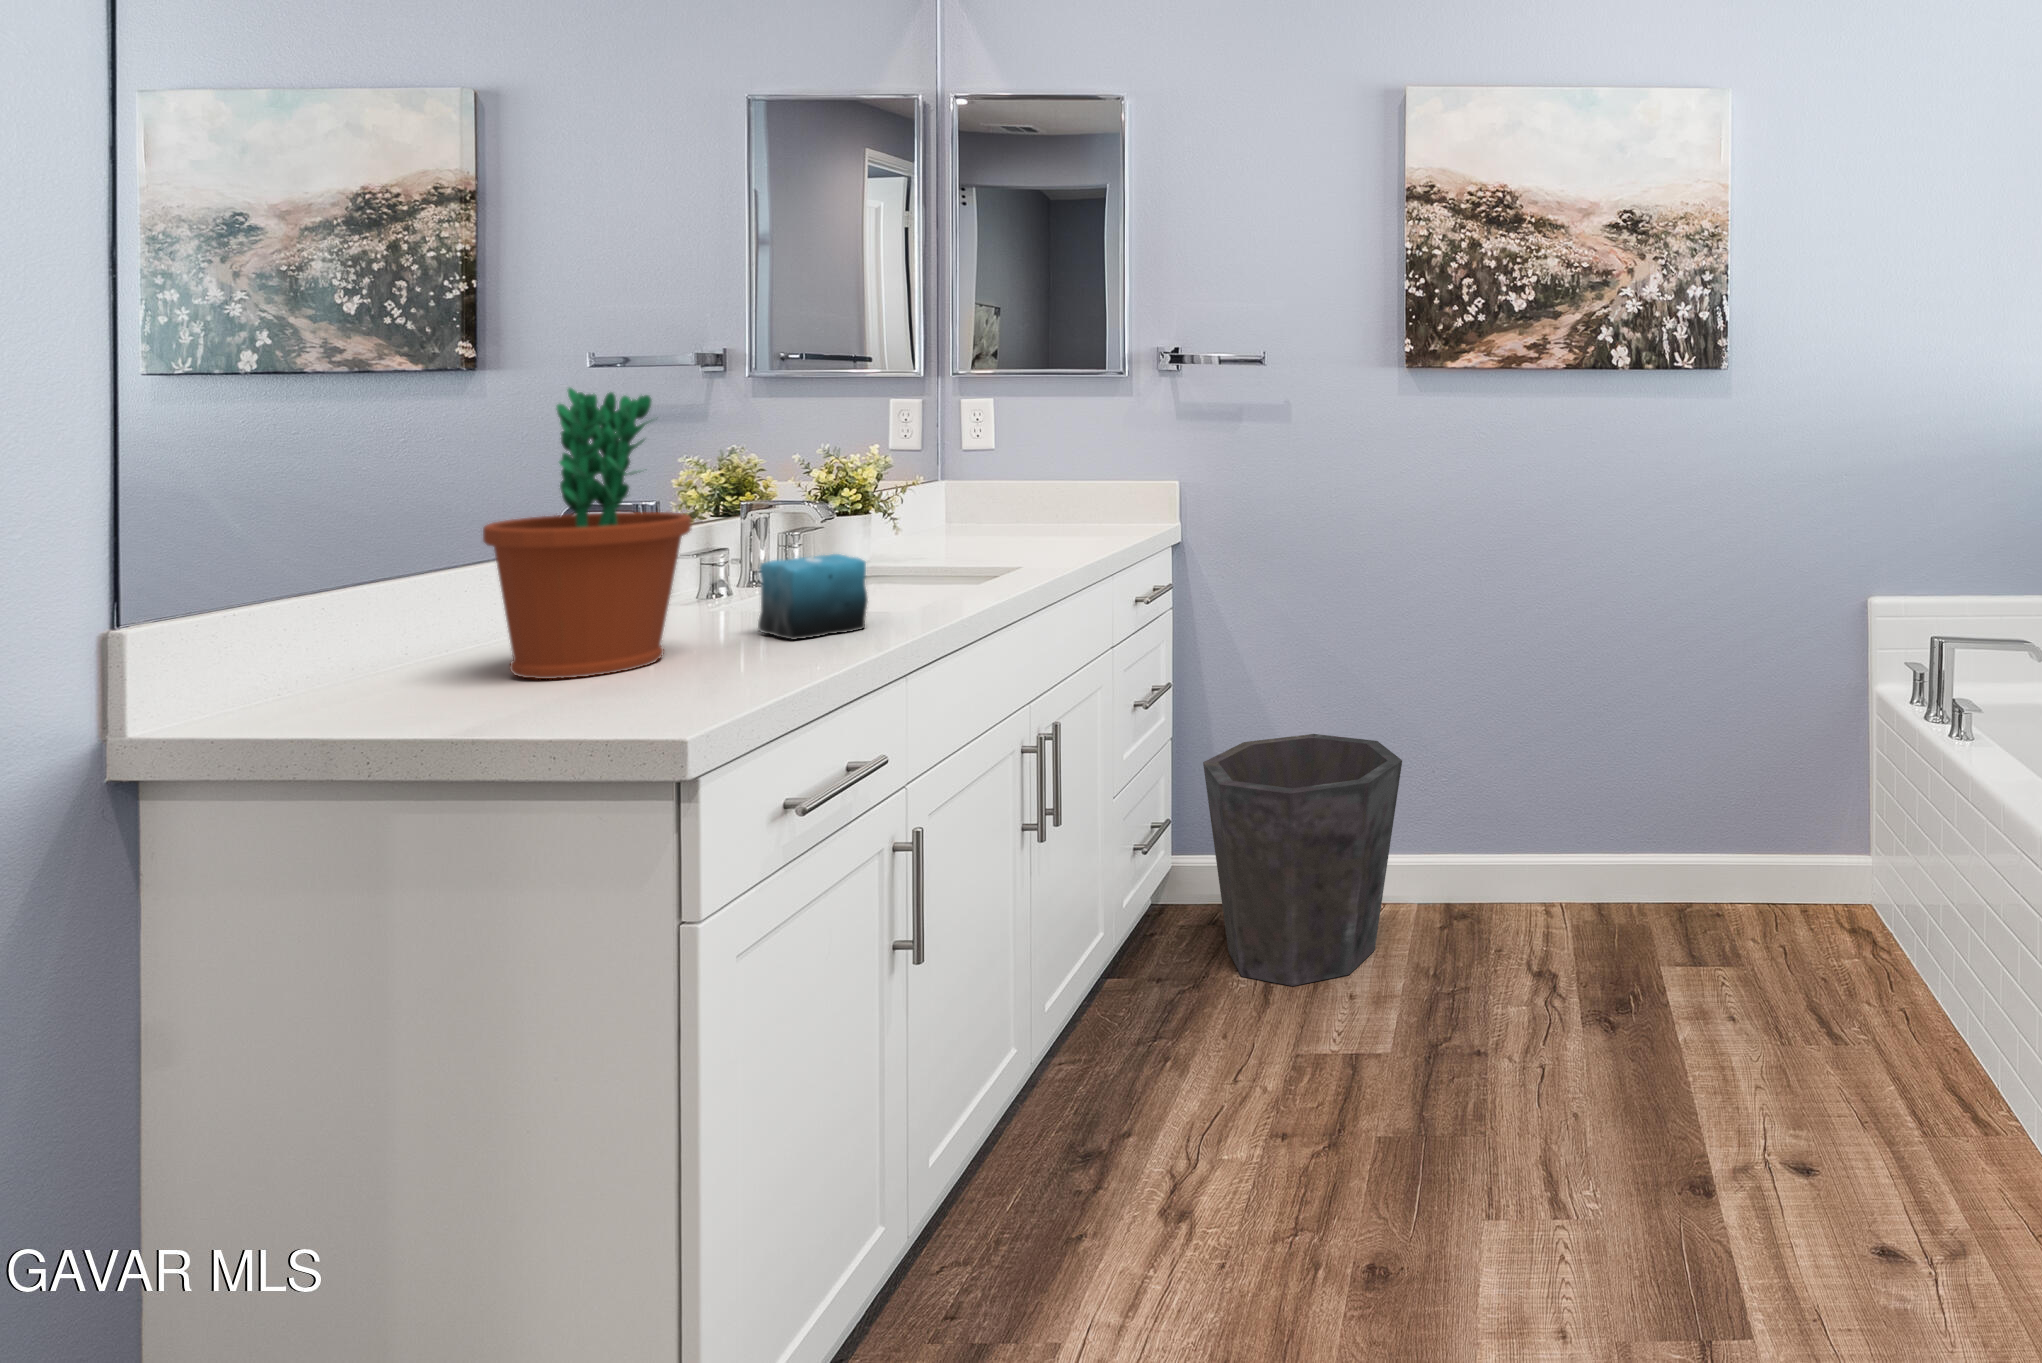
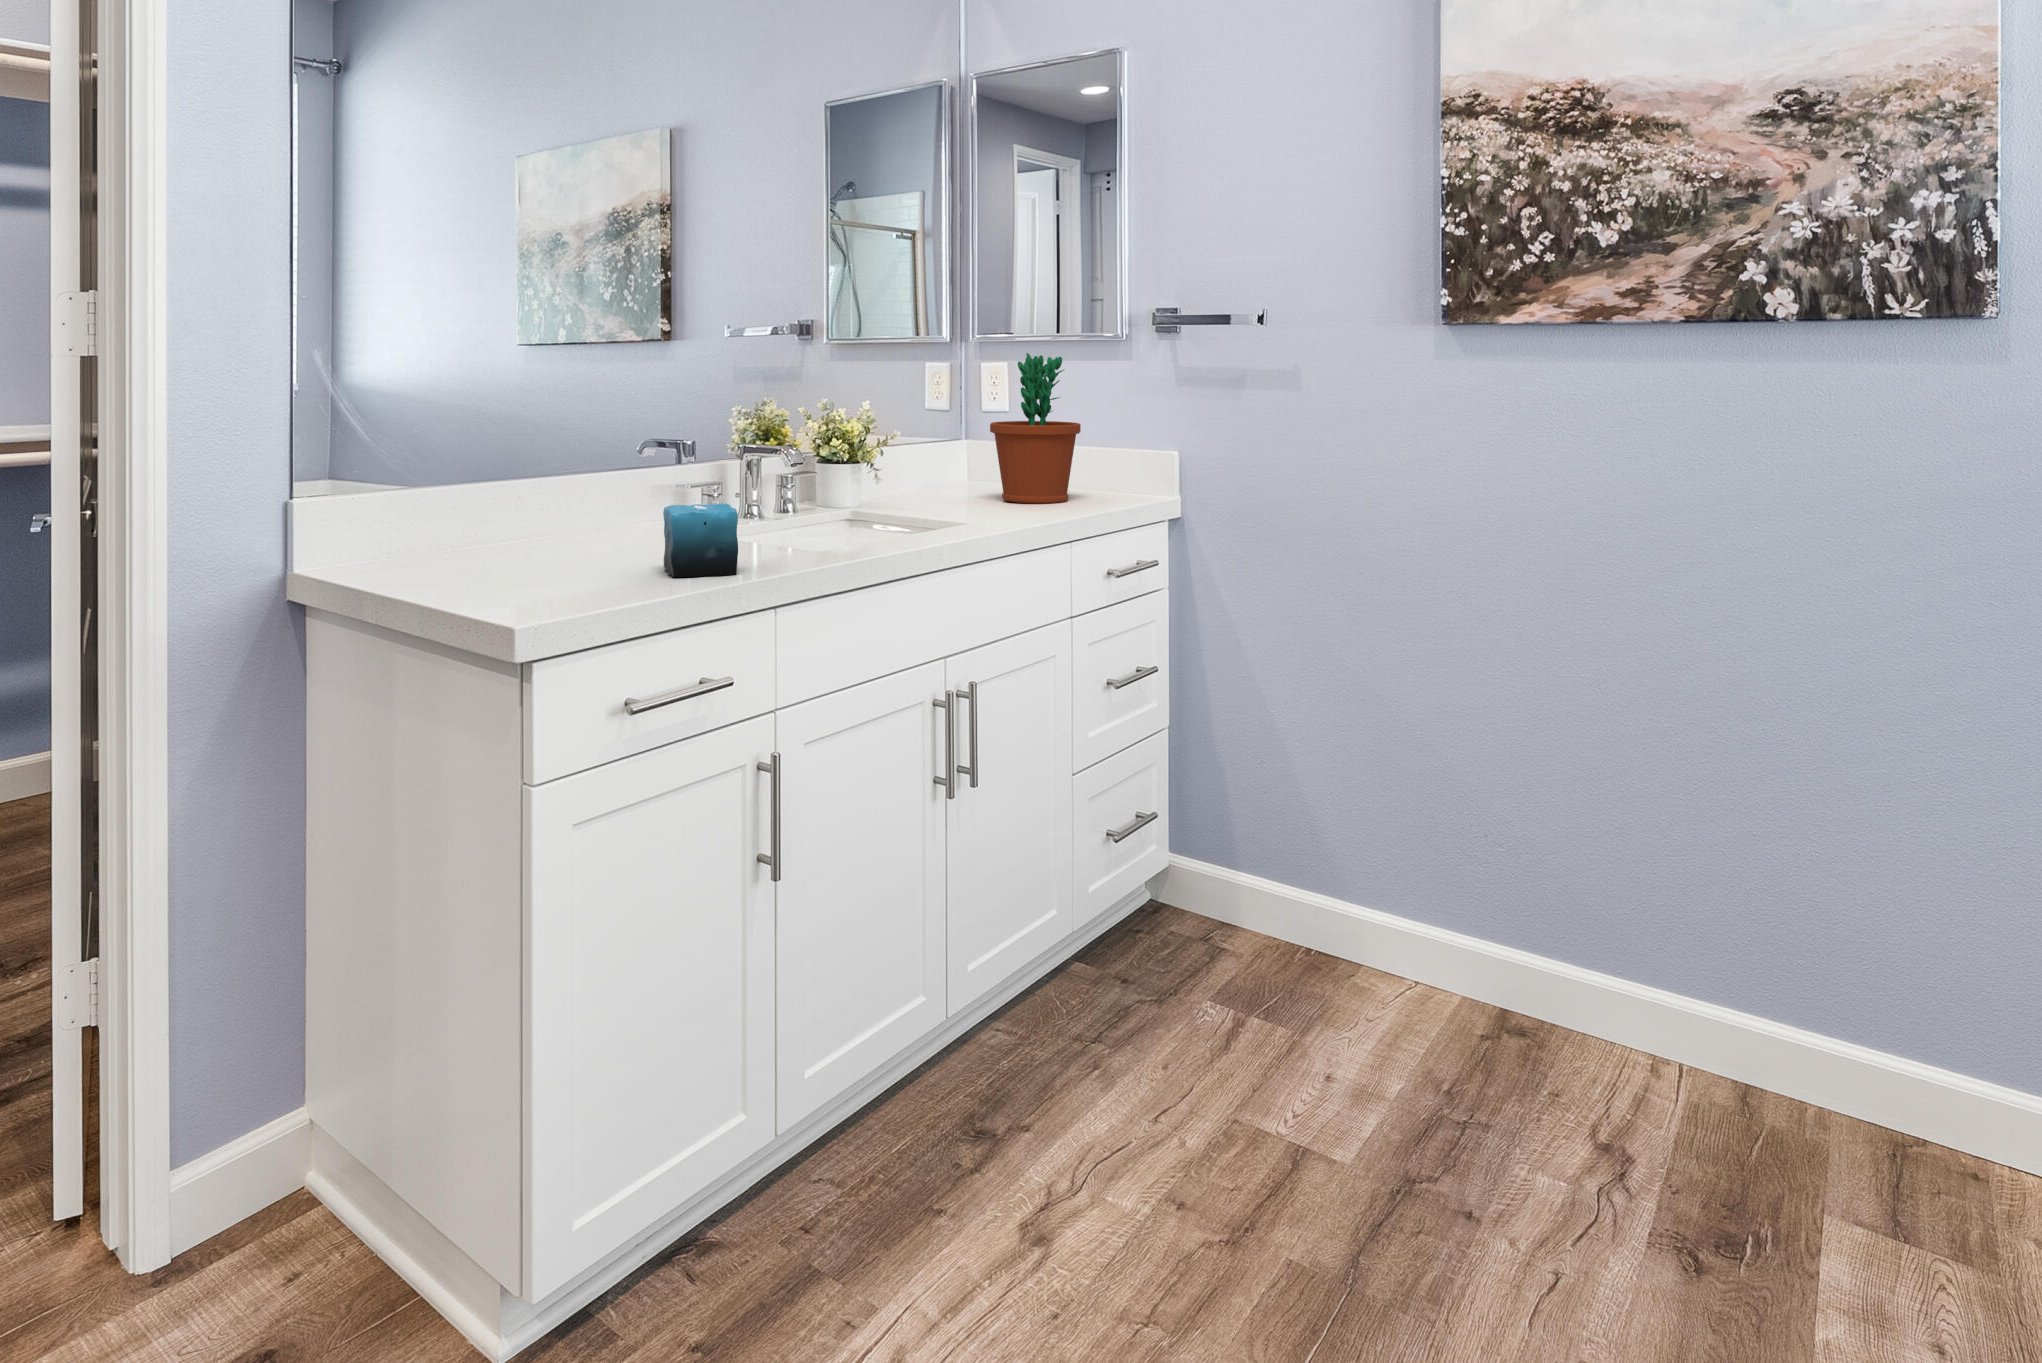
flower pot: present [483,388,692,679] -> present [990,353,1081,503]
waste bin: present [1203,734,1402,986] -> none [1181,755,1418,1054]

